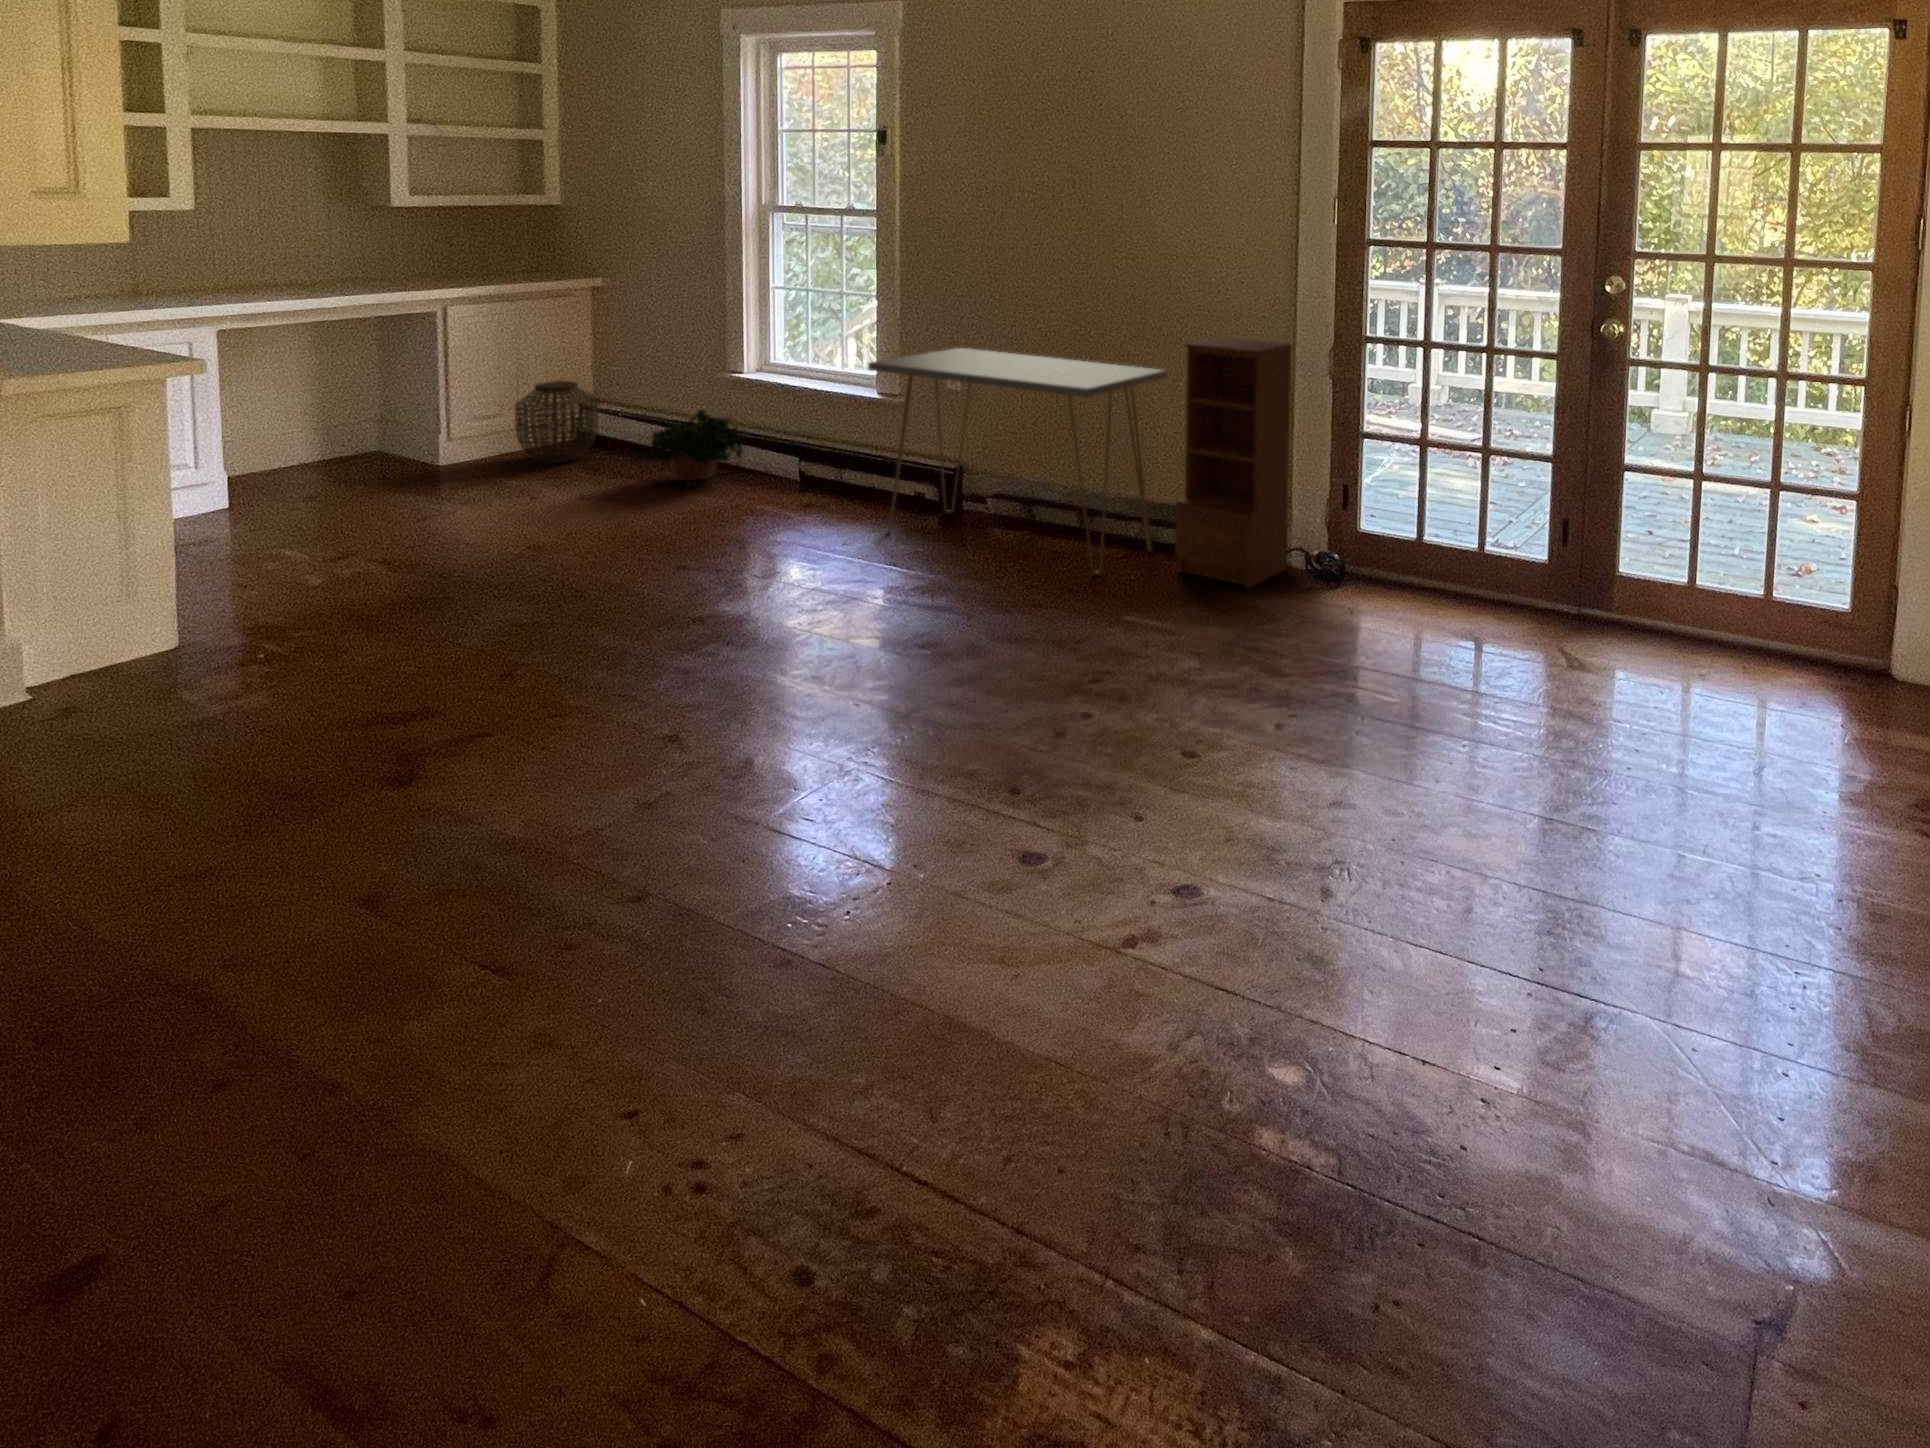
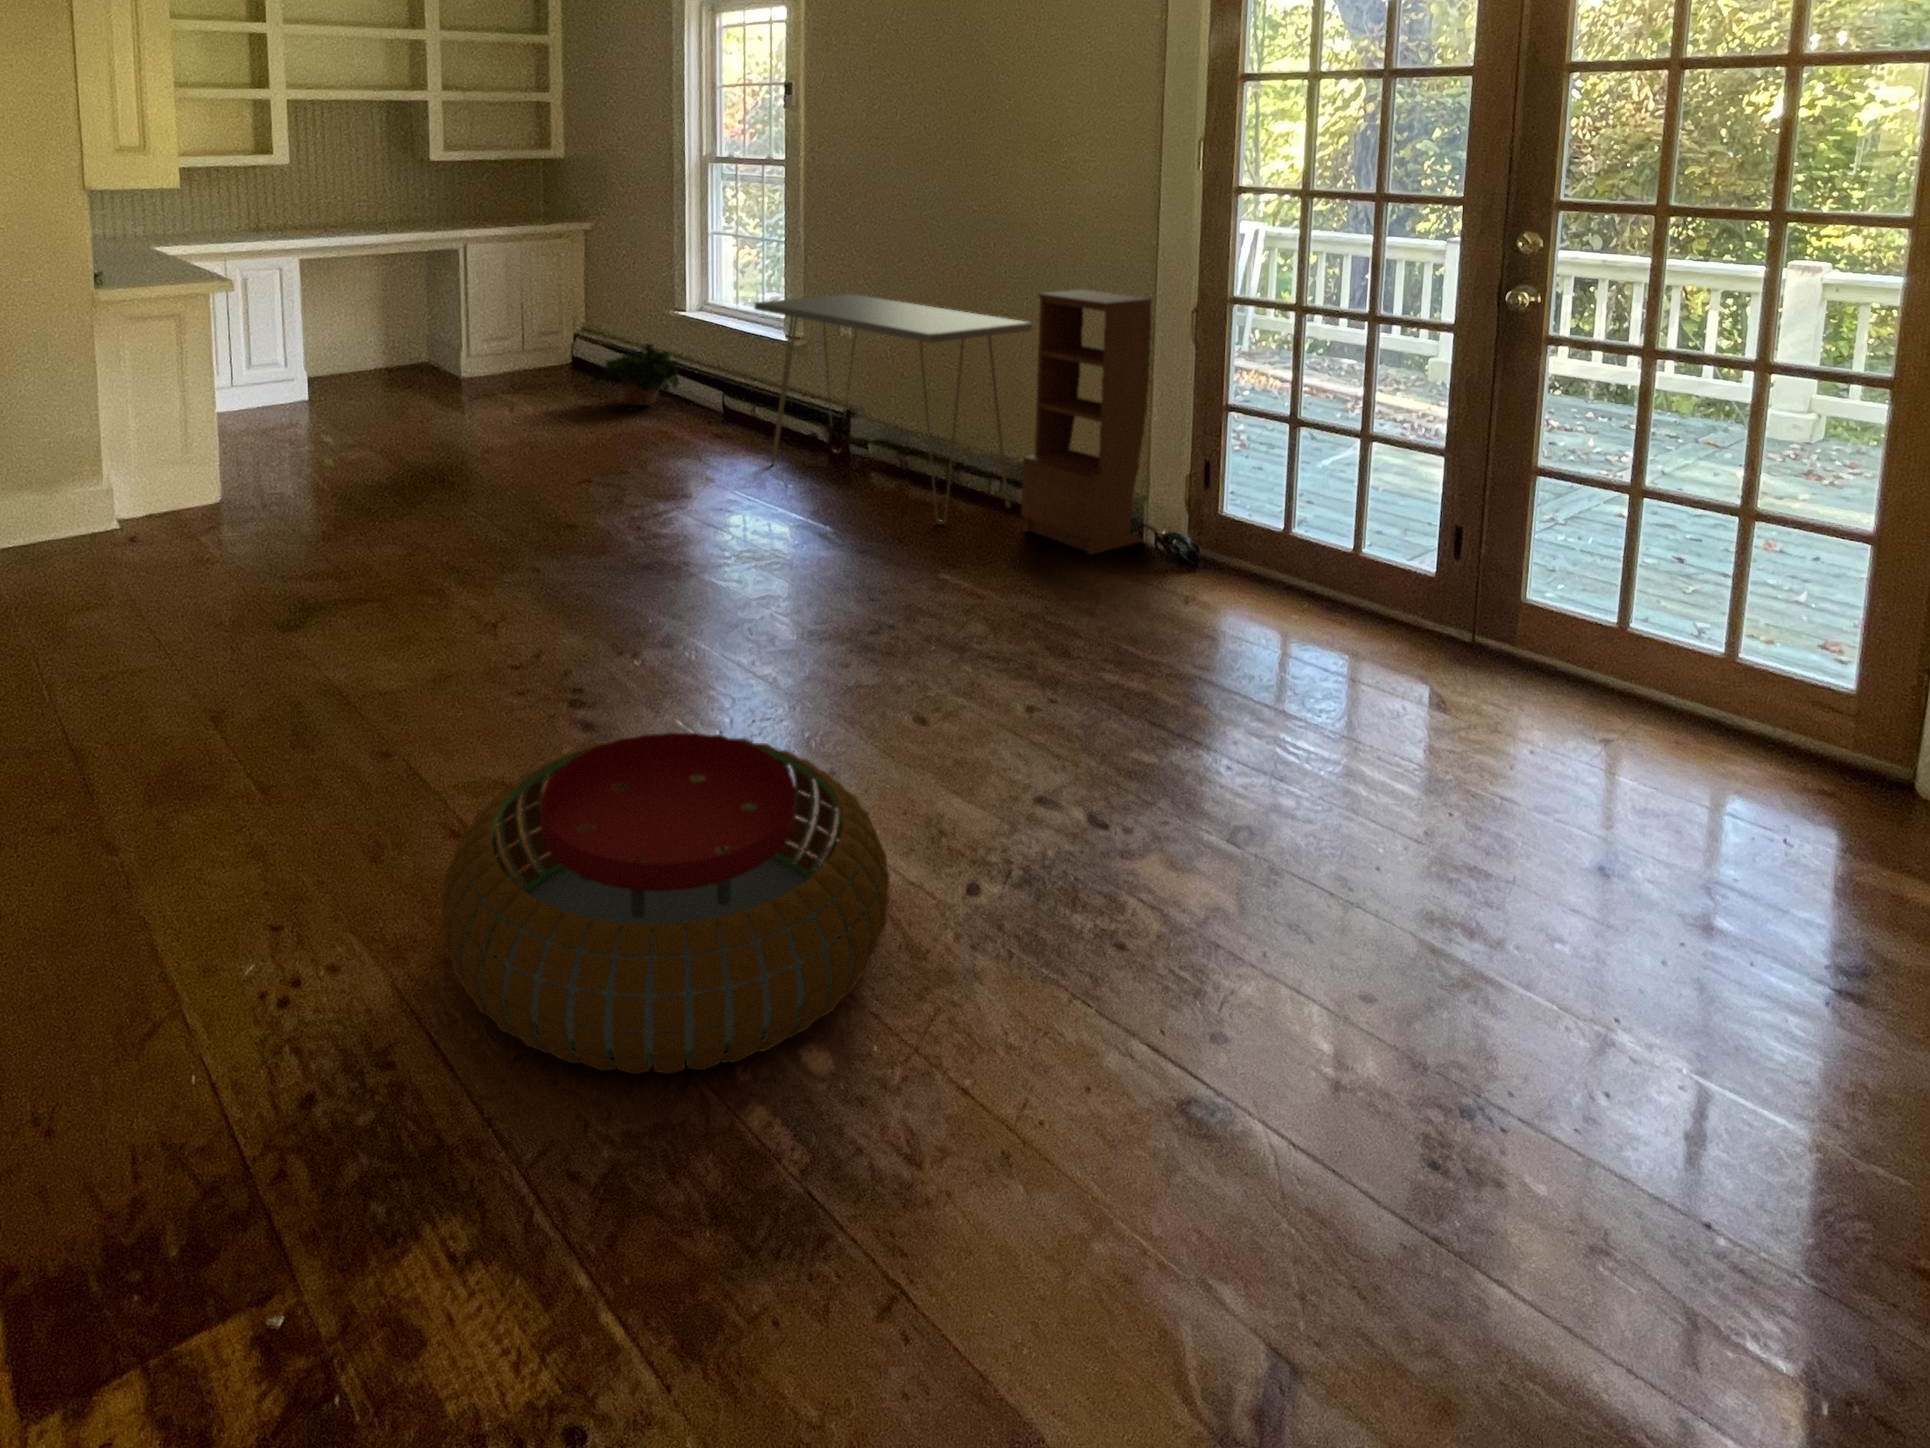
woven basket: present [515,381,598,463] -> none [515,314,579,383]
pouf: none [865,811,1305,1157] -> present [441,732,890,1075]

